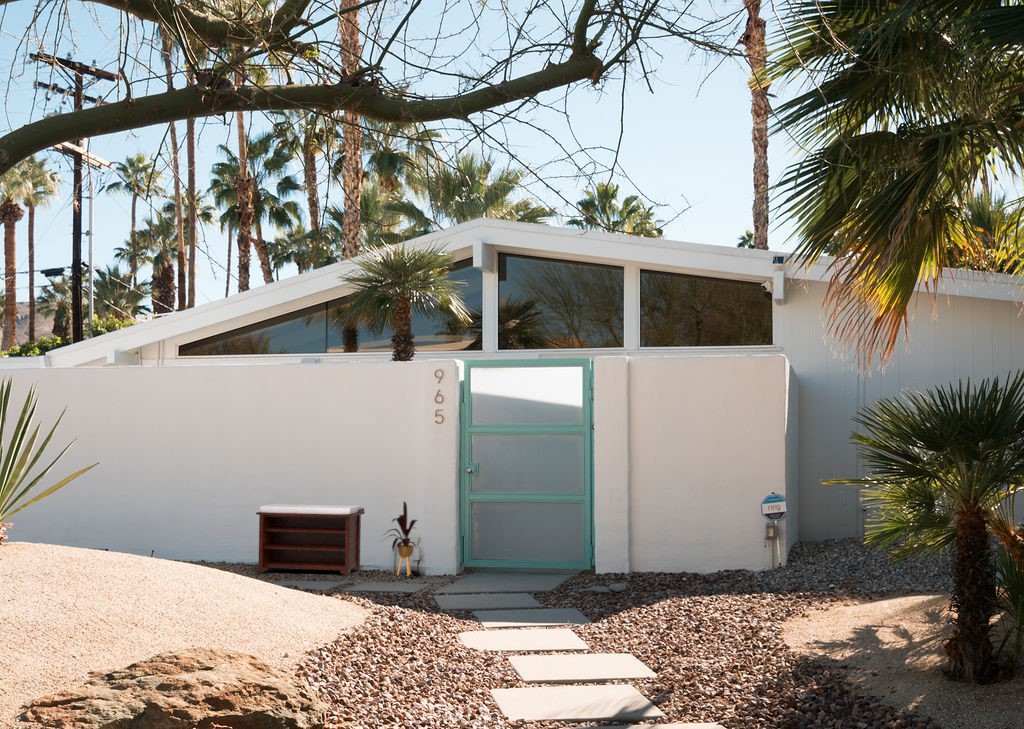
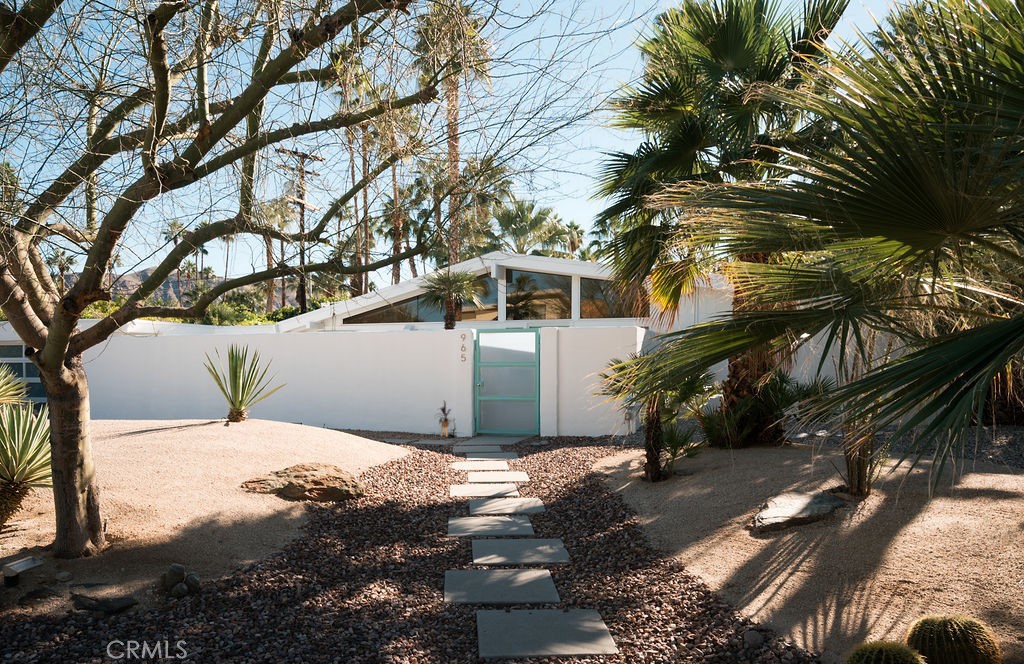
bench: present [256,504,365,576] -> none [374,401,427,436]

